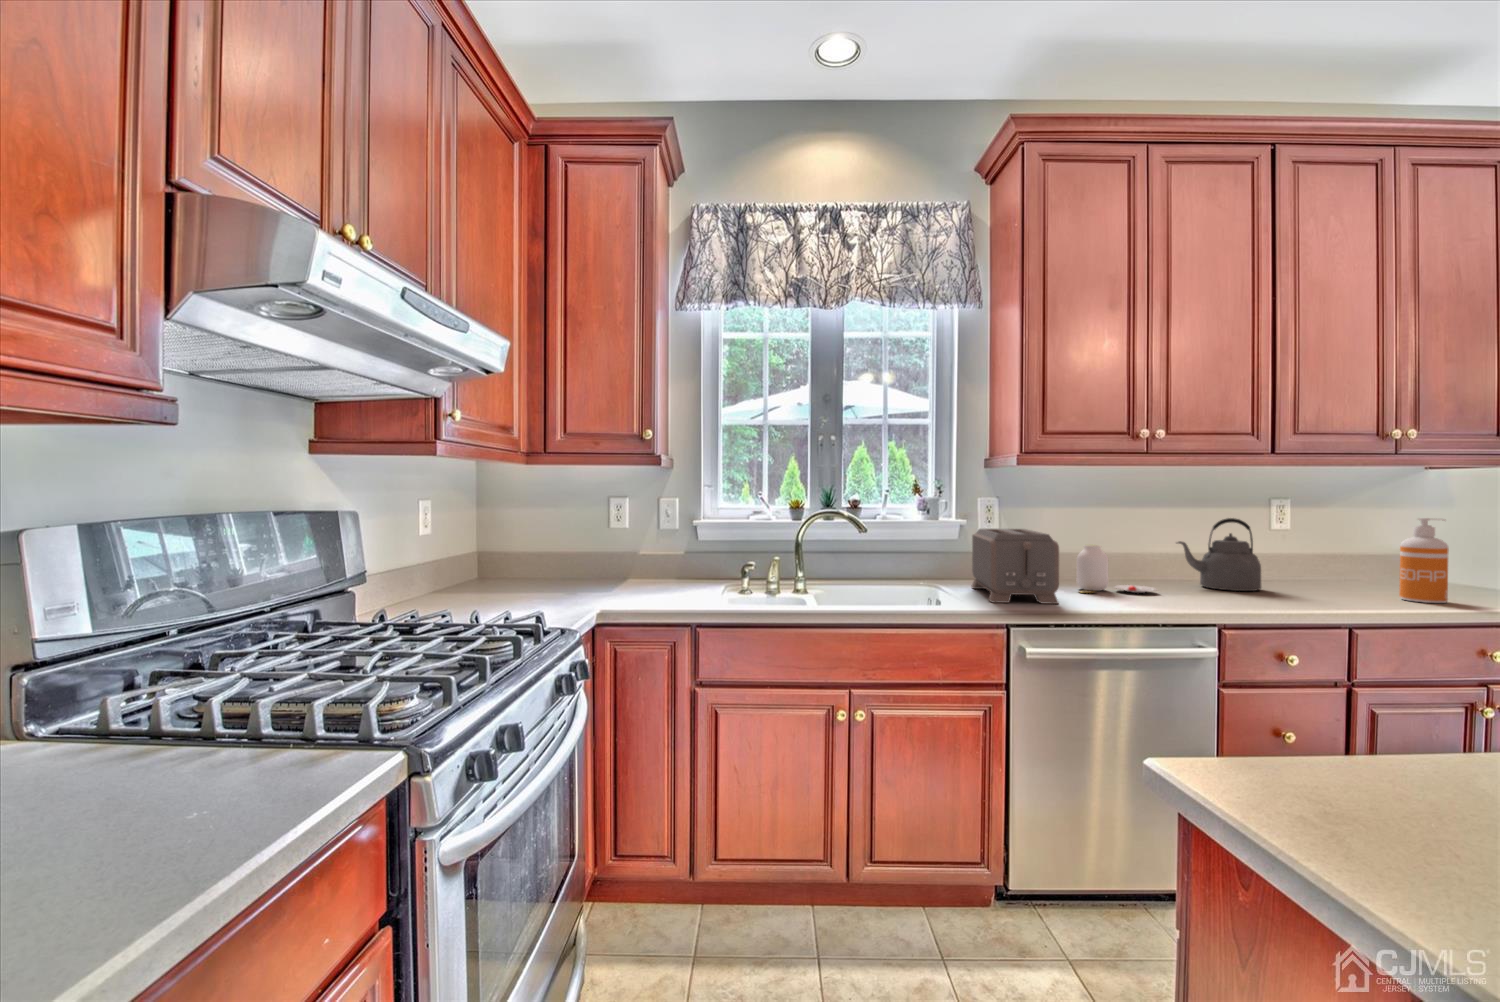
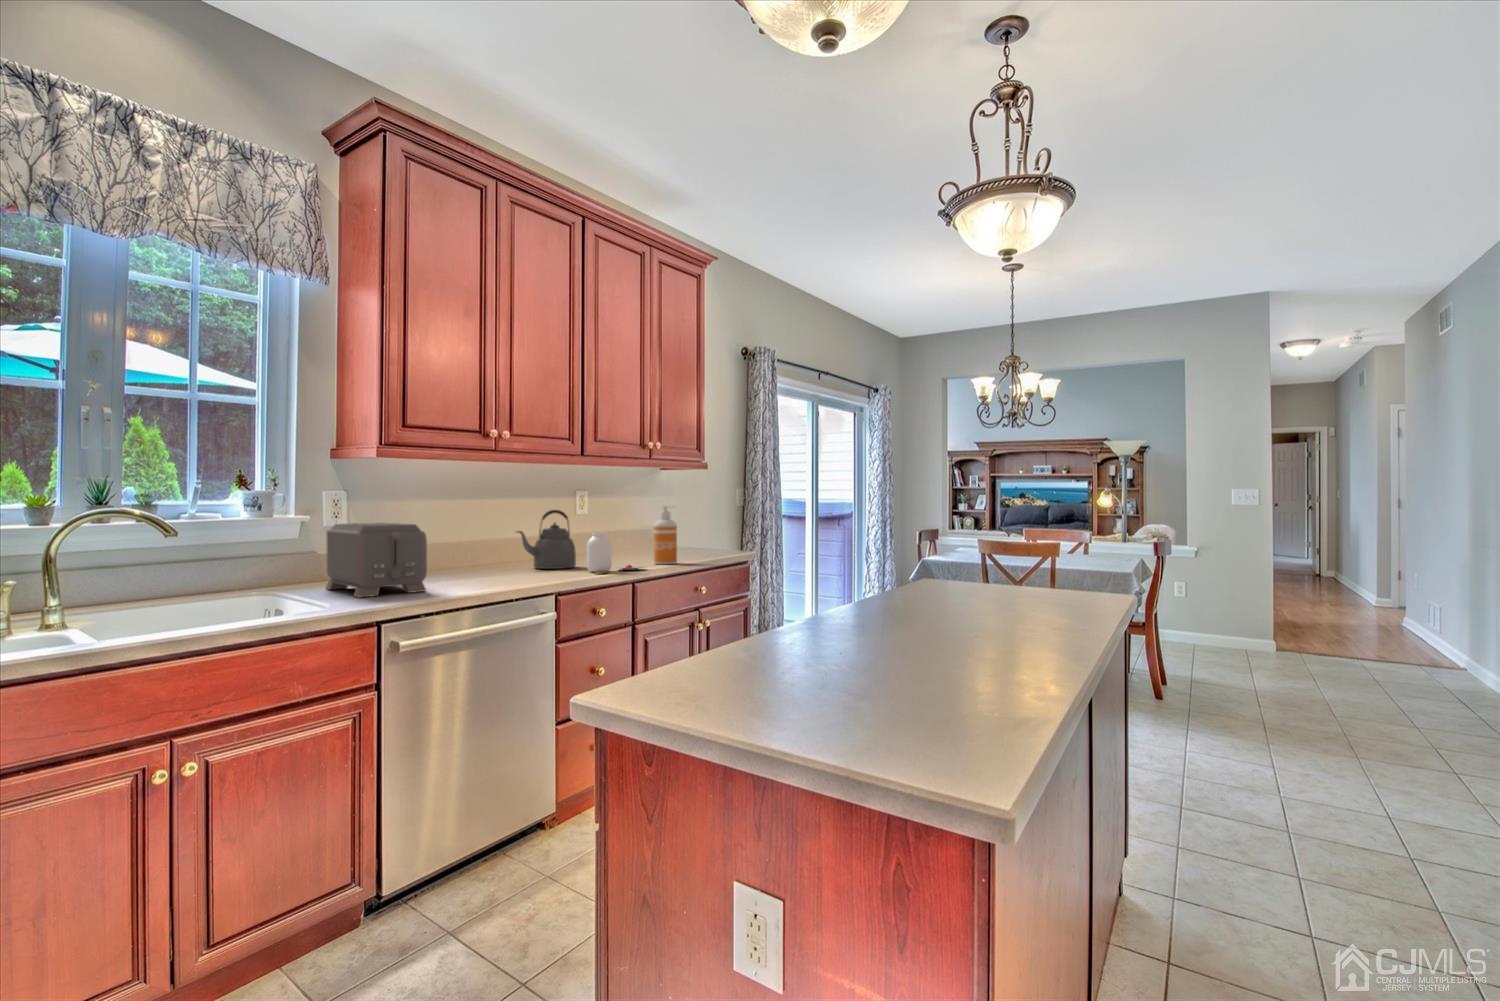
jar: present [1077,544,1156,593] -> present [587,532,646,574]

